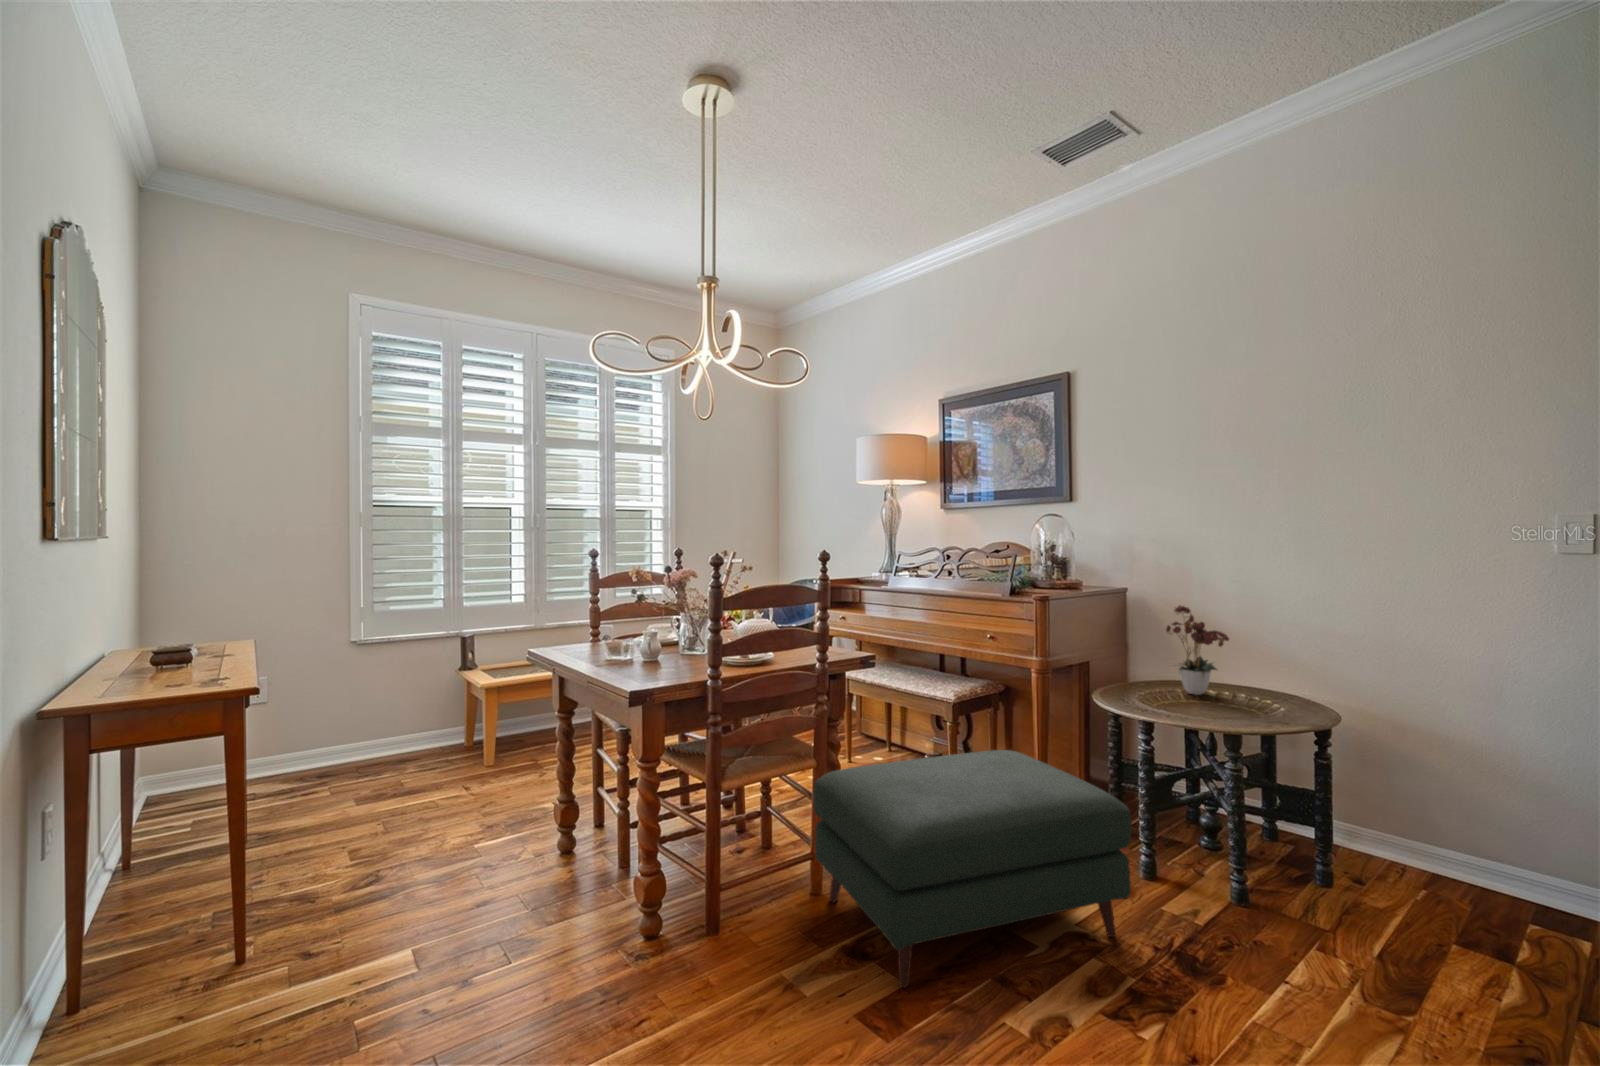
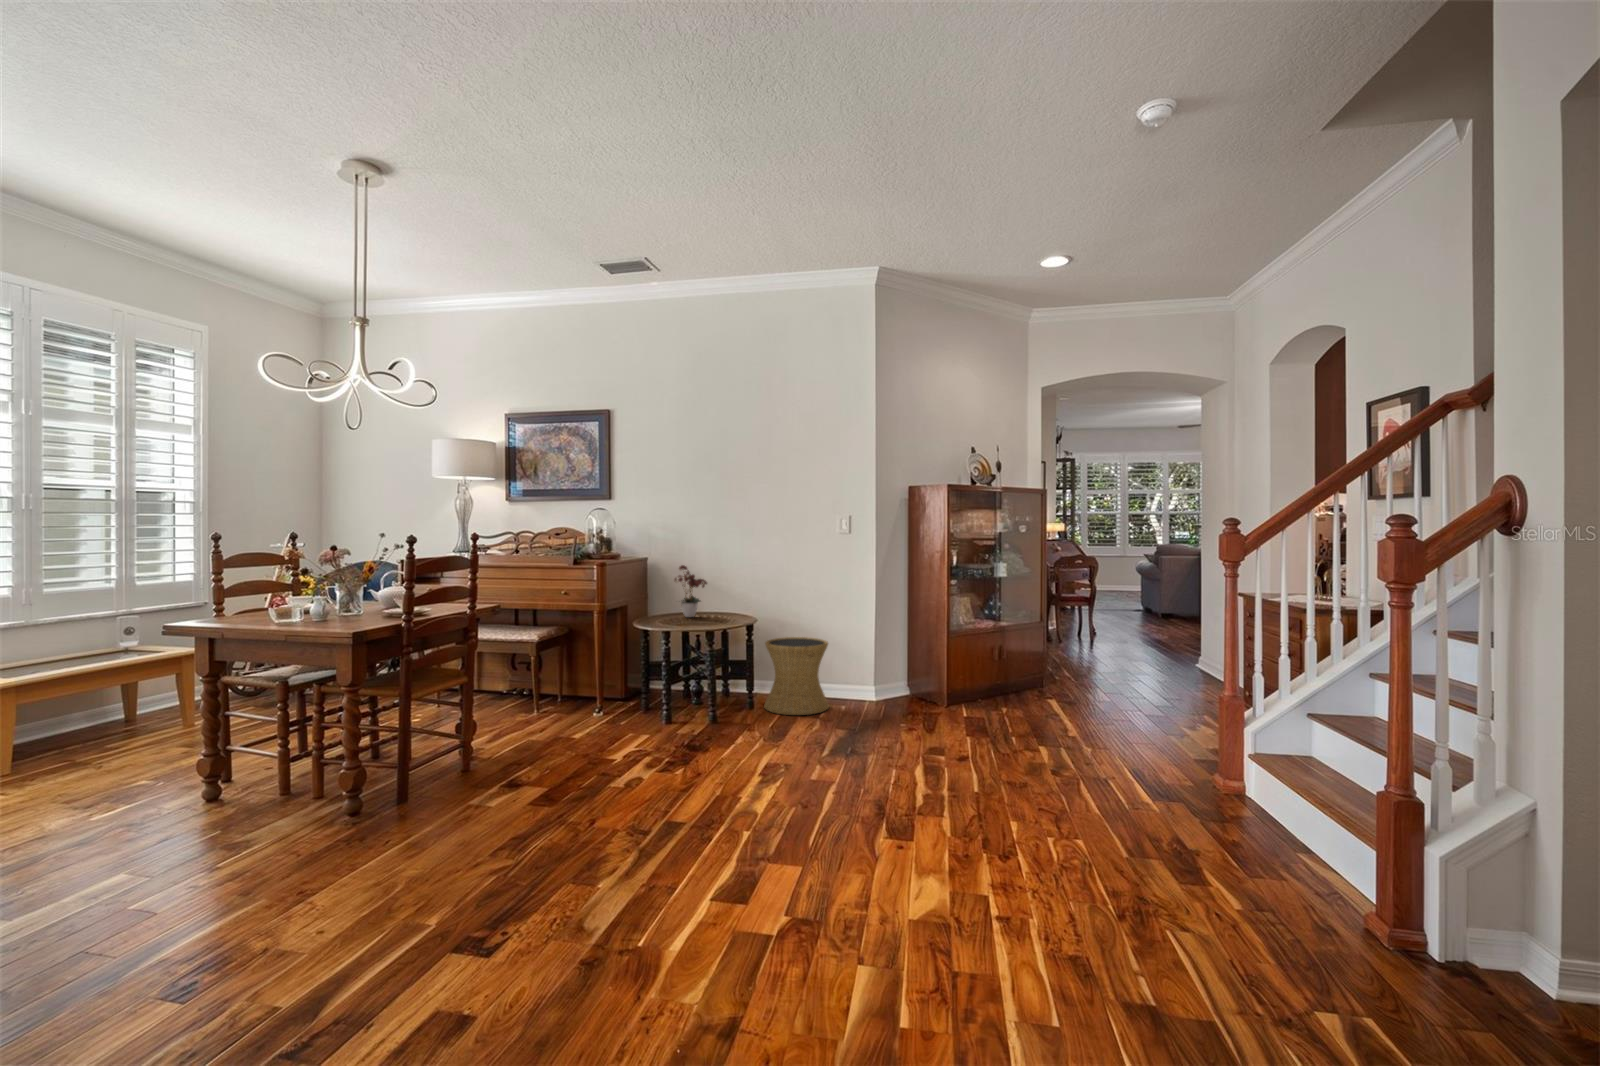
ottoman: present [813,750,1132,988] -> none [465,659,666,790]
side table: none [1355,755,1529,940] -> present [764,637,829,715]

